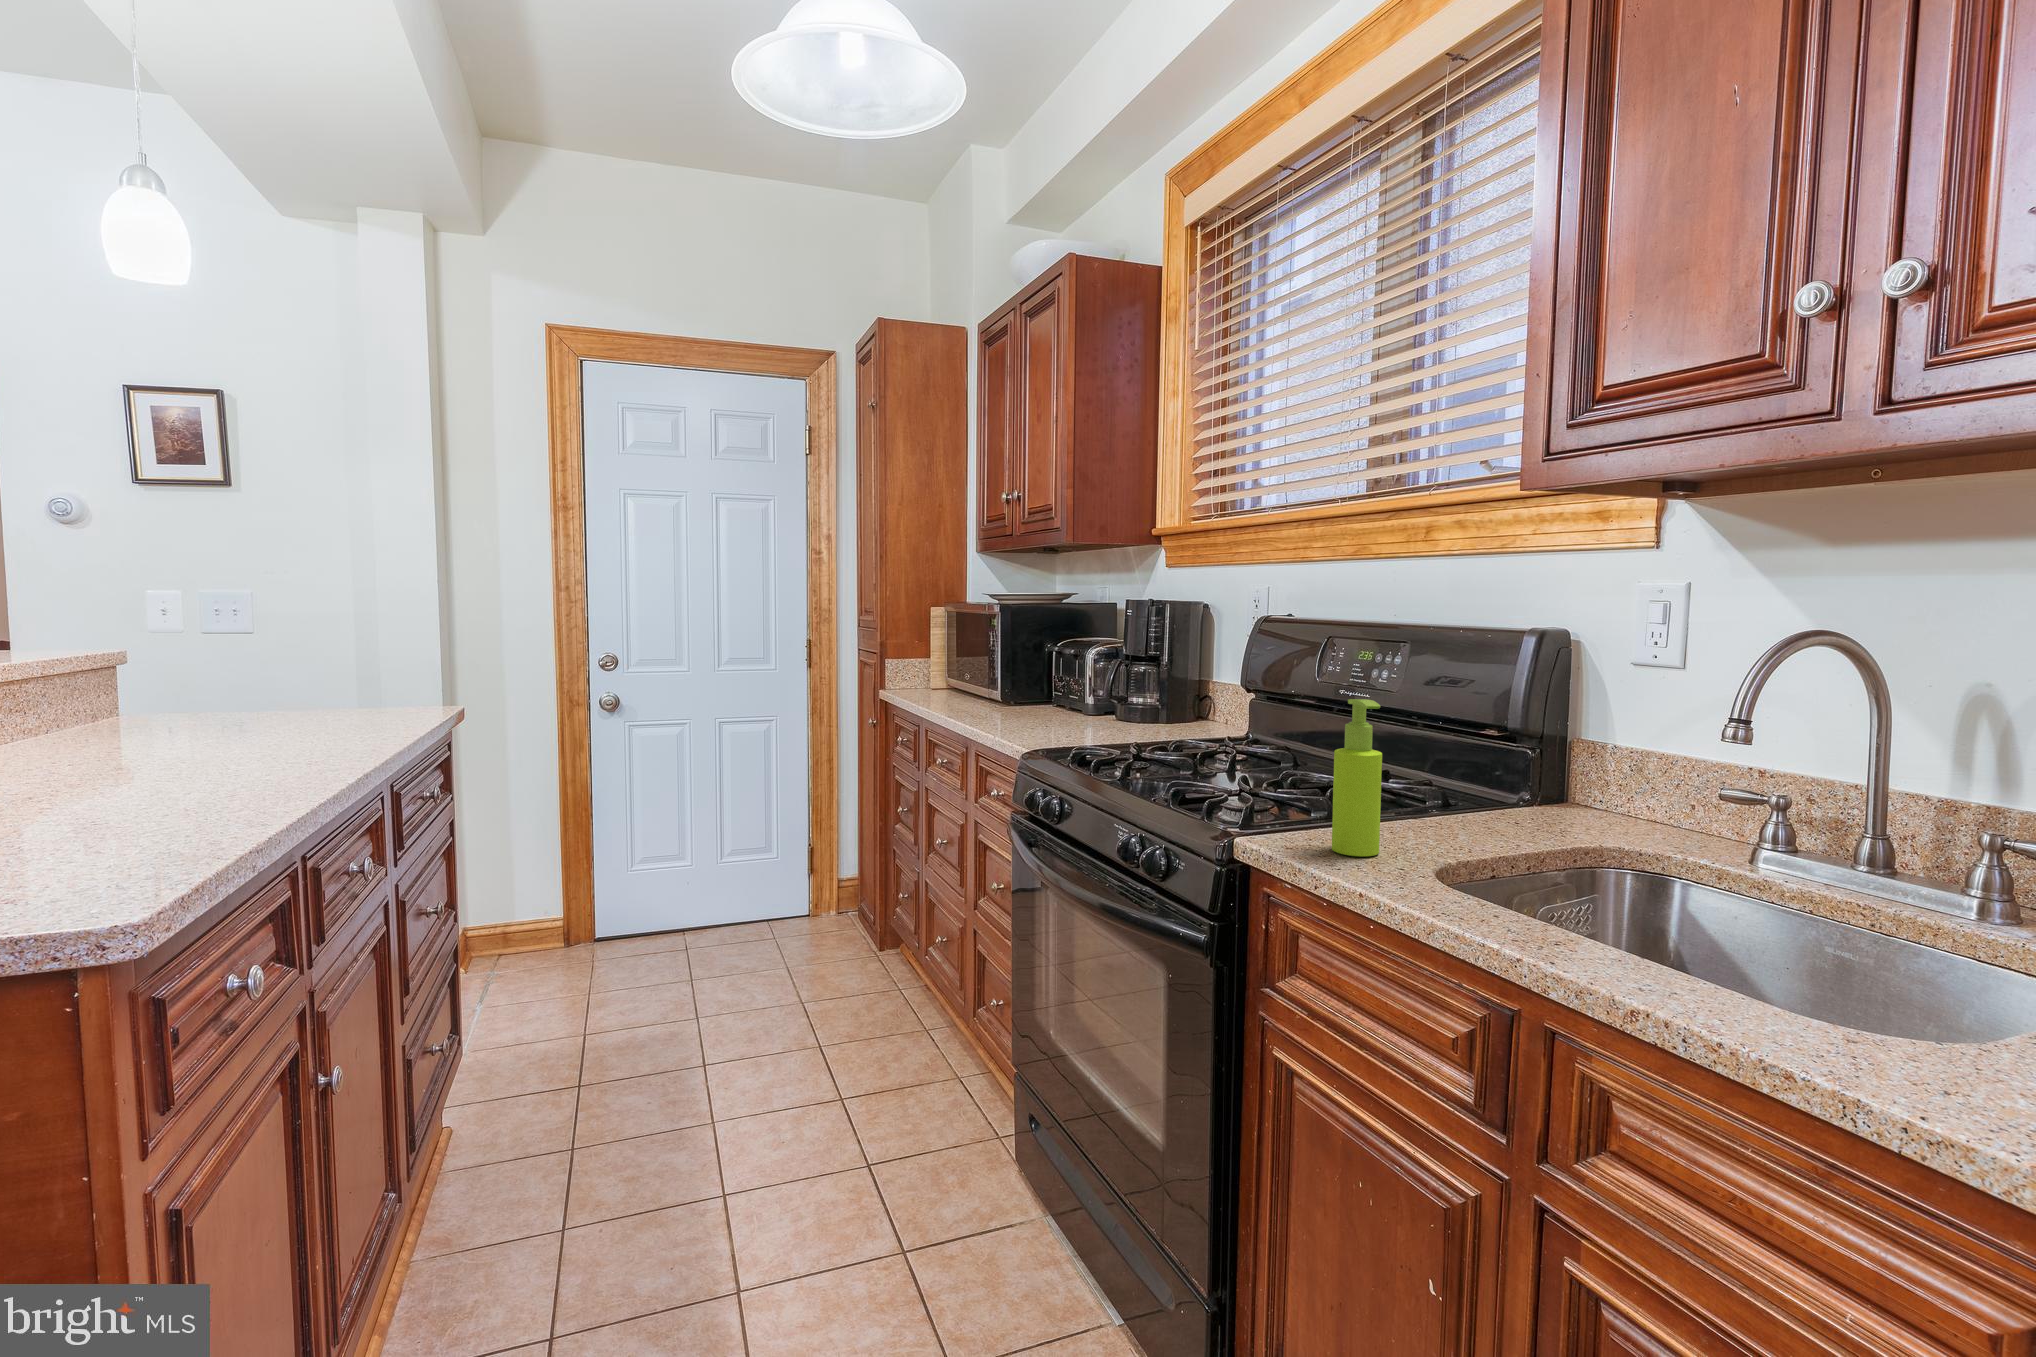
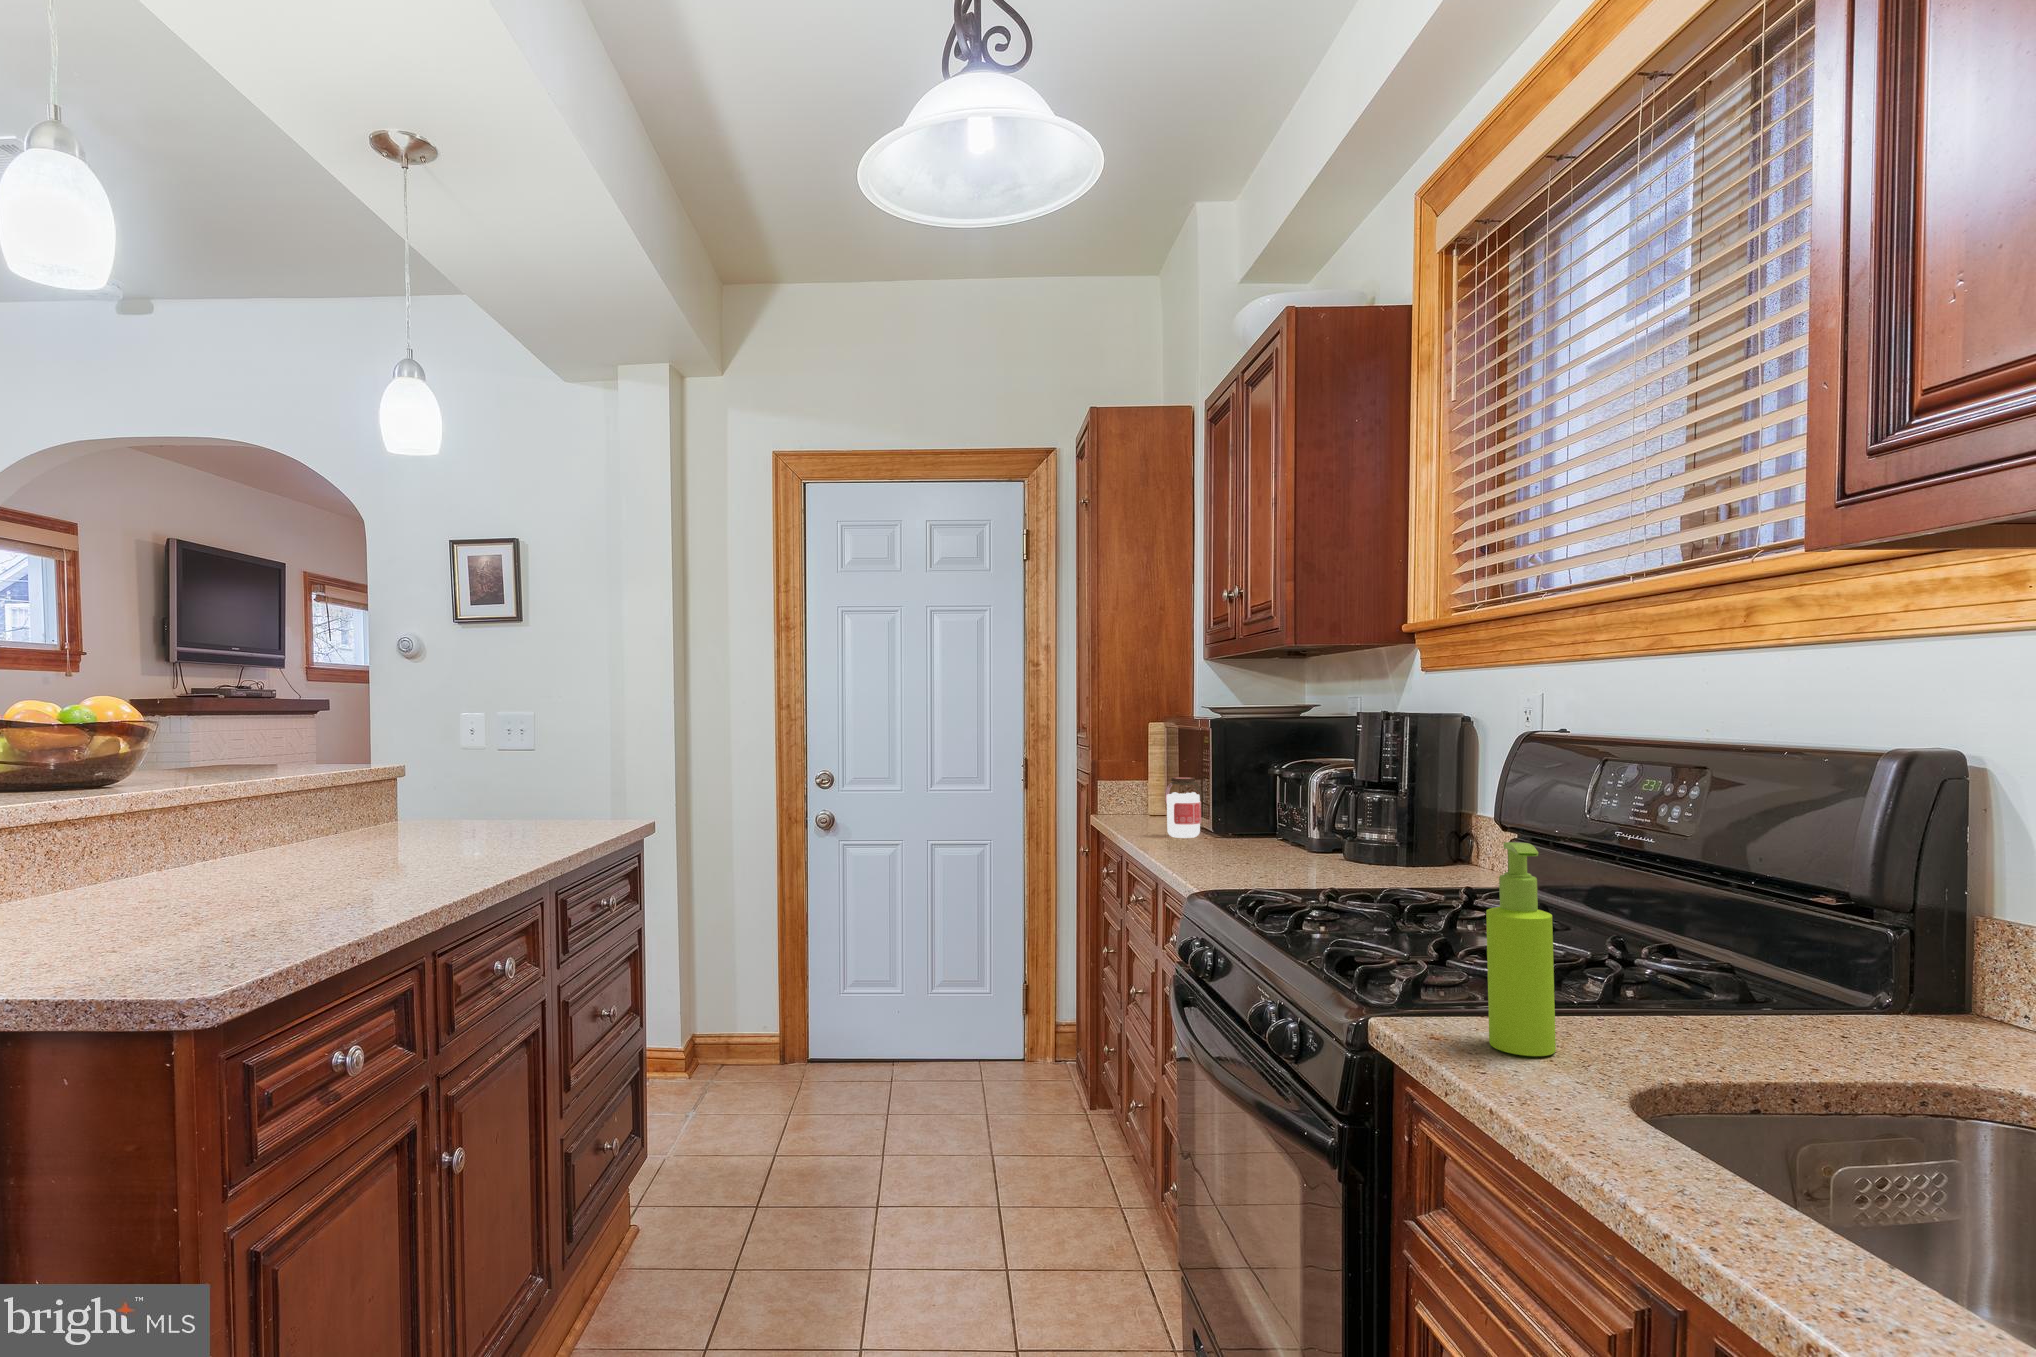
jar: none [963,656,995,710] -> present [1165,777,1202,838]

